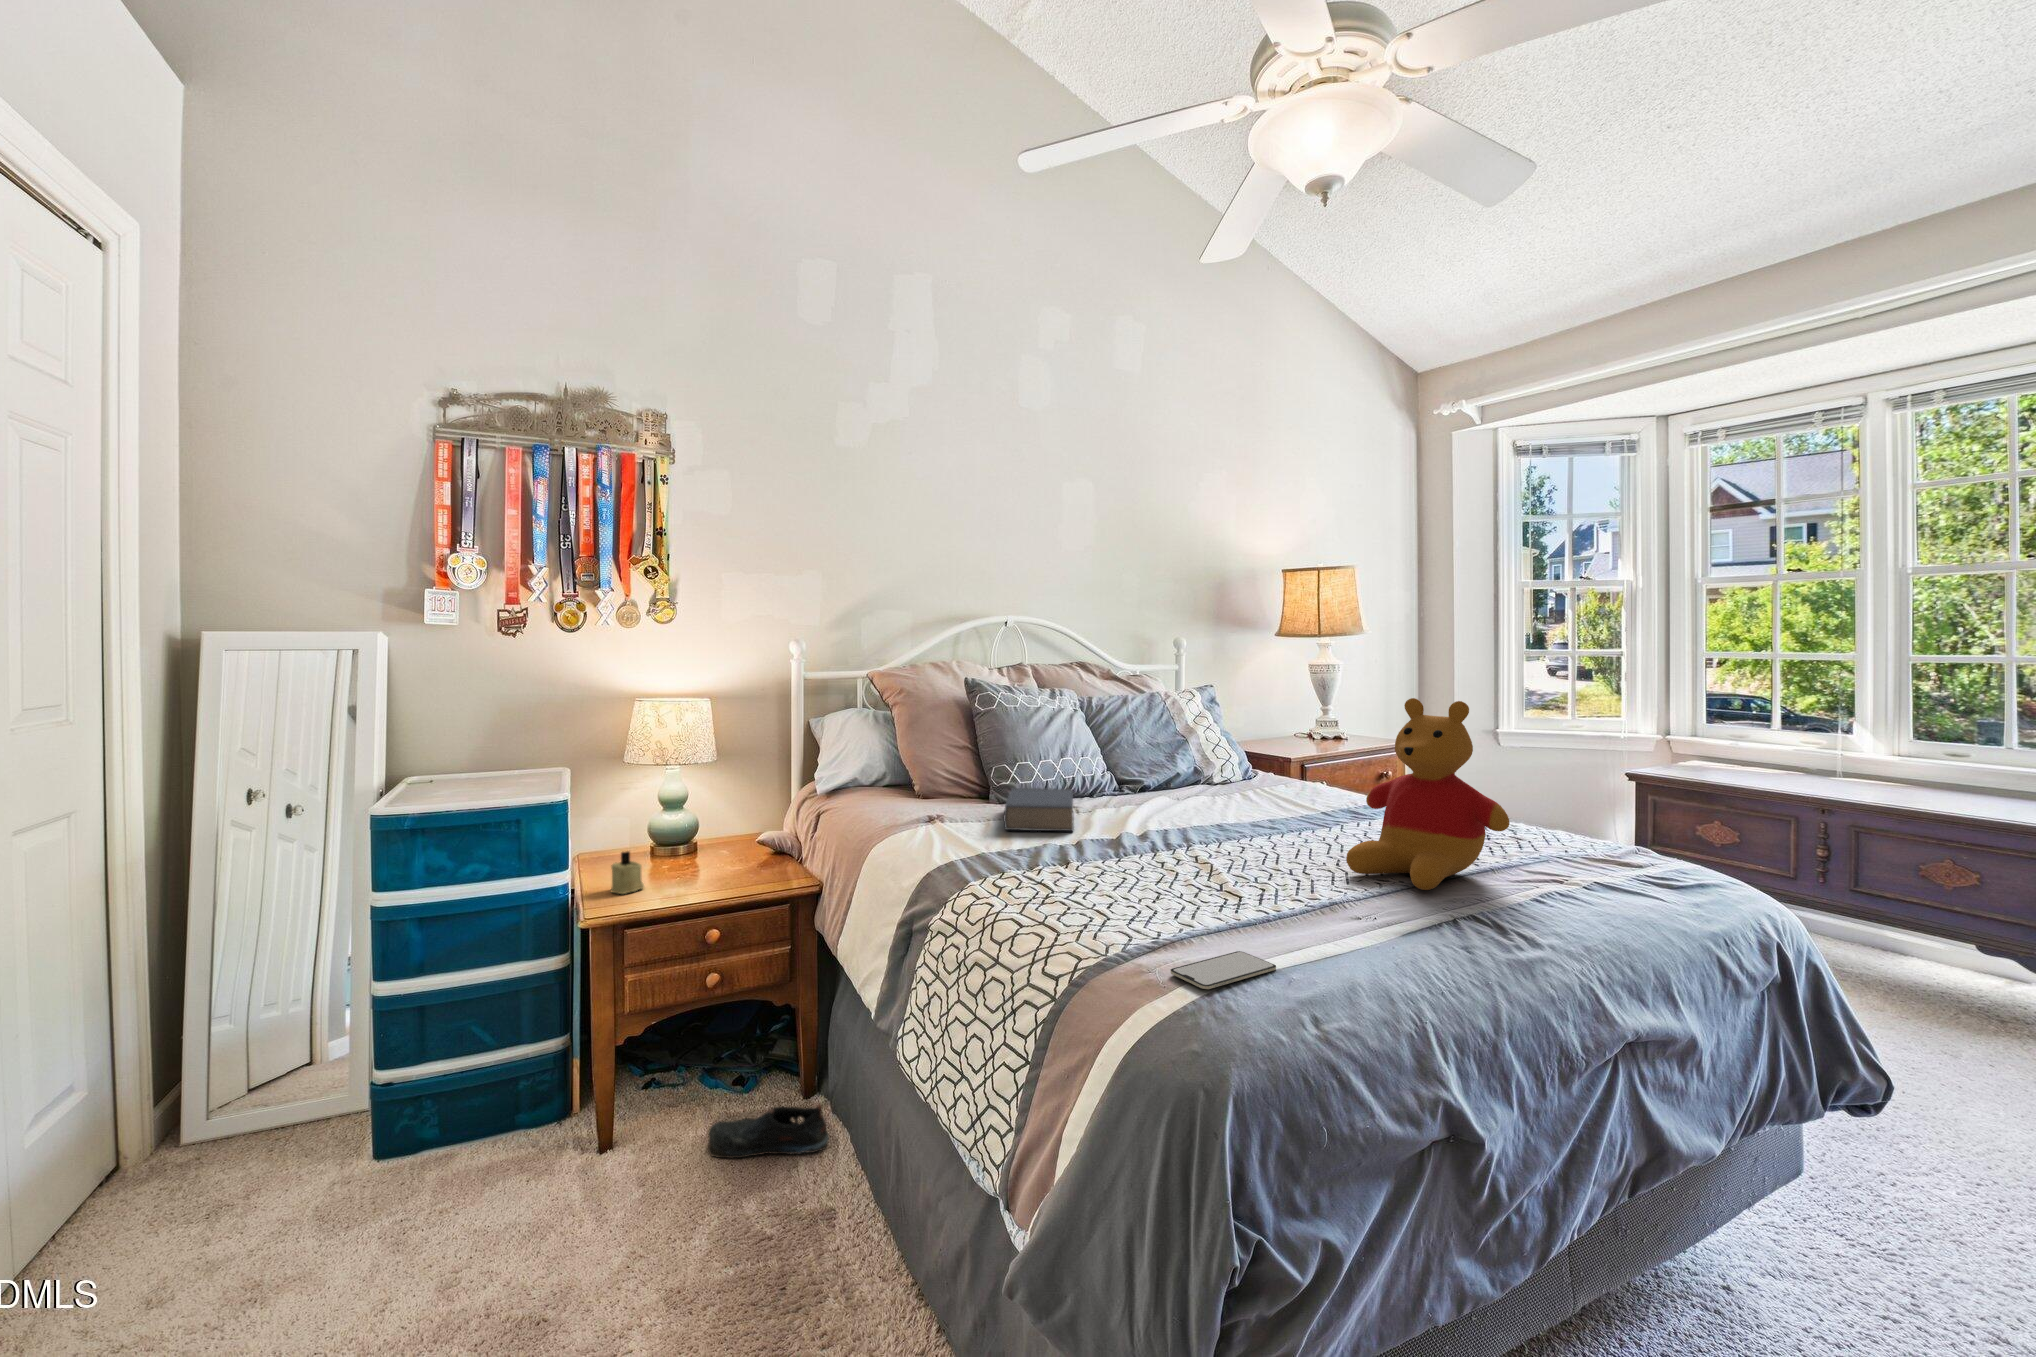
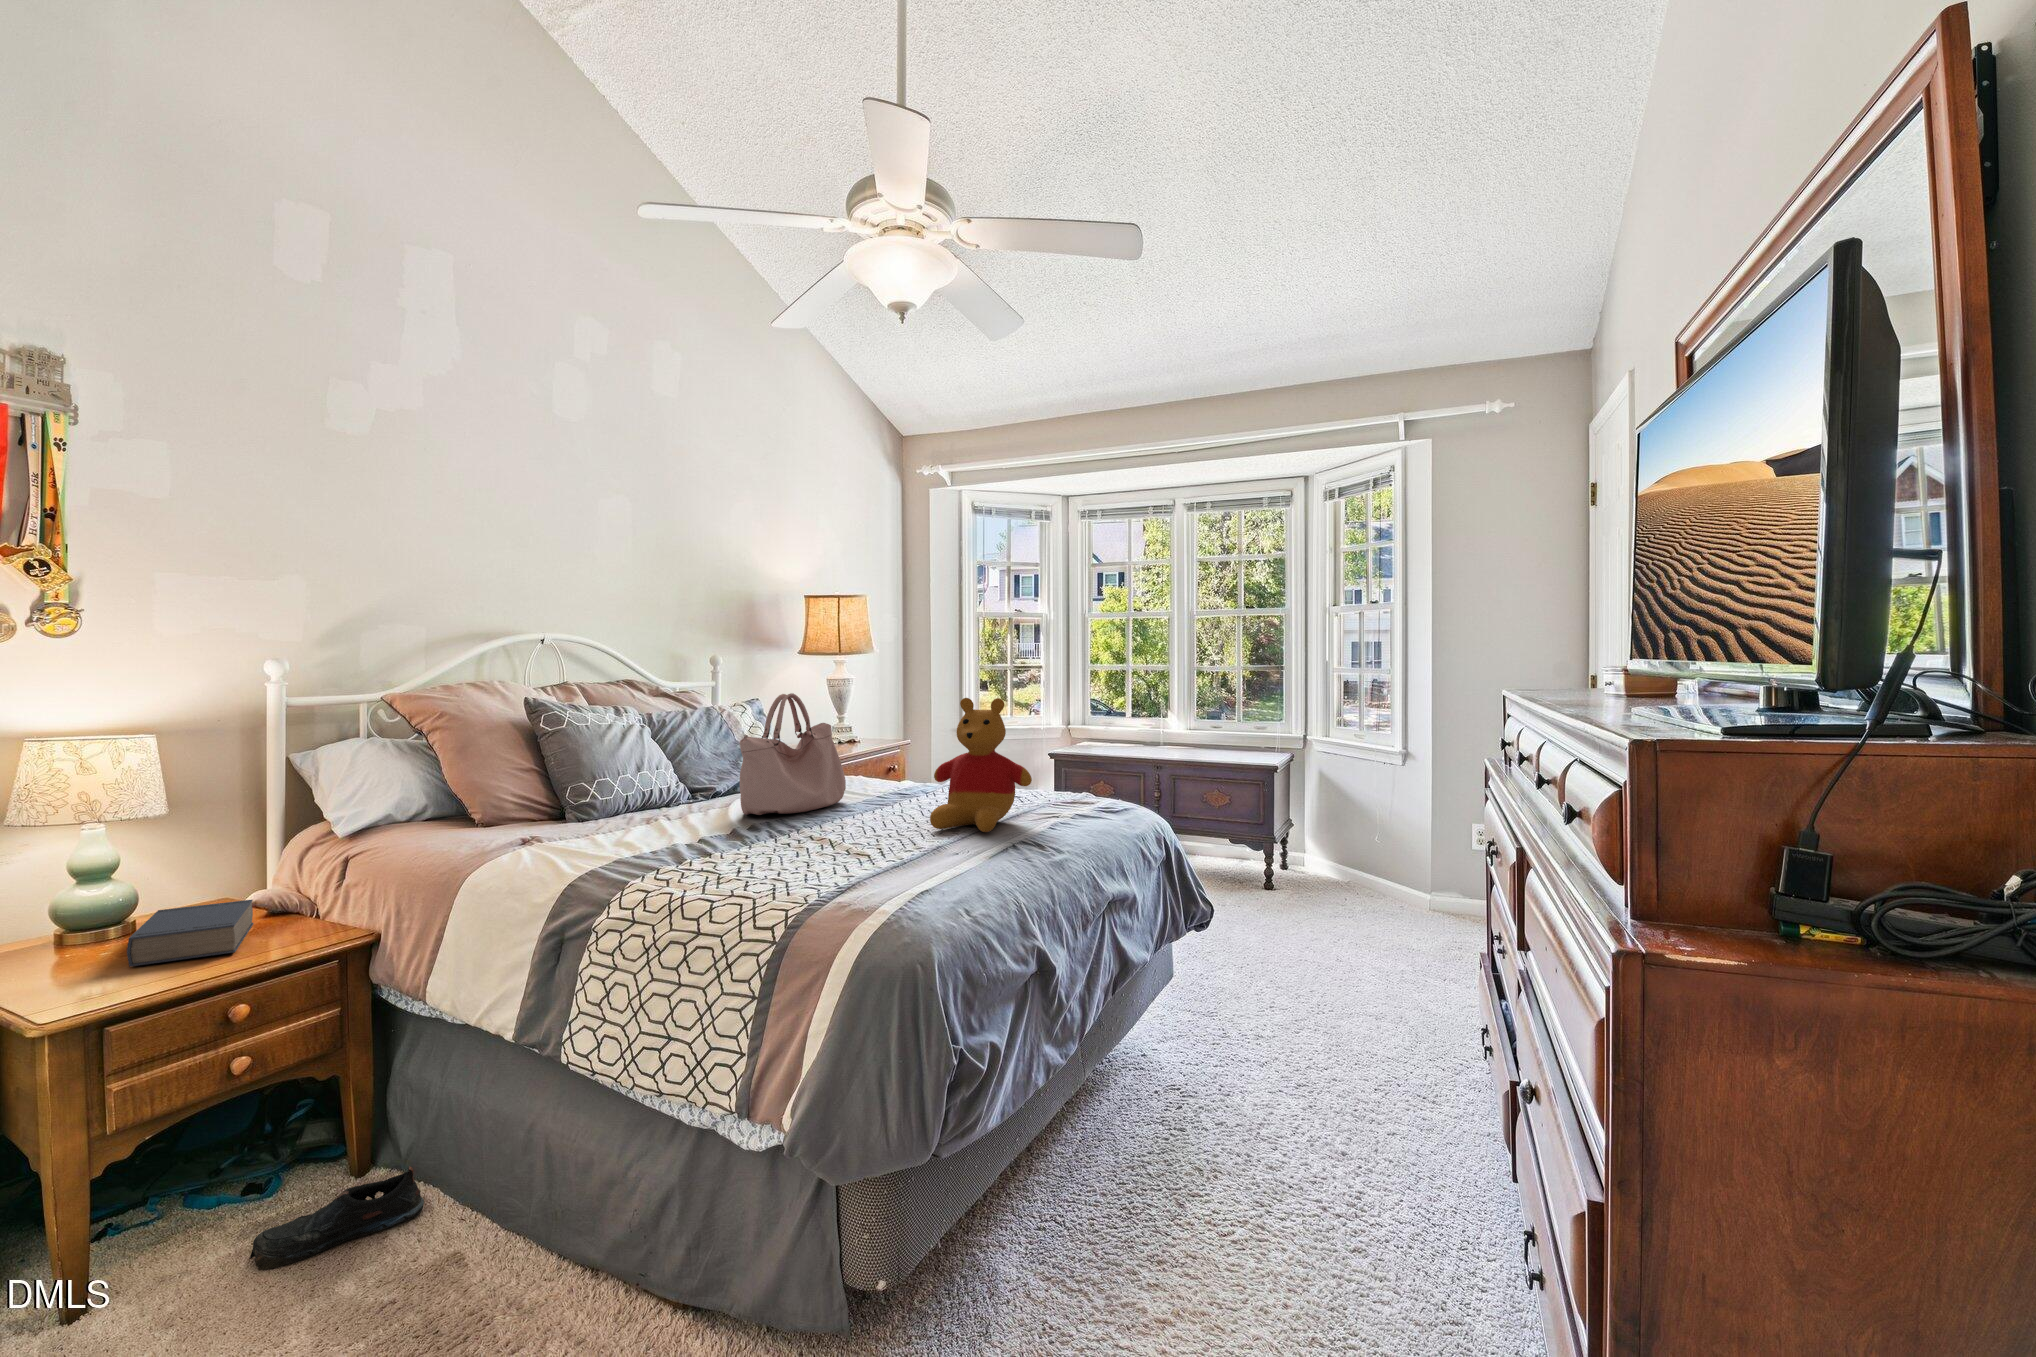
handbag: none [1139,683,1272,823] -> present [740,693,846,815]
book: present [1004,788,1074,831] -> present [127,900,253,967]
candle: present [611,851,644,894] -> none [50,934,107,992]
smartphone: present [1171,951,1276,989] -> none [864,883,929,906]

